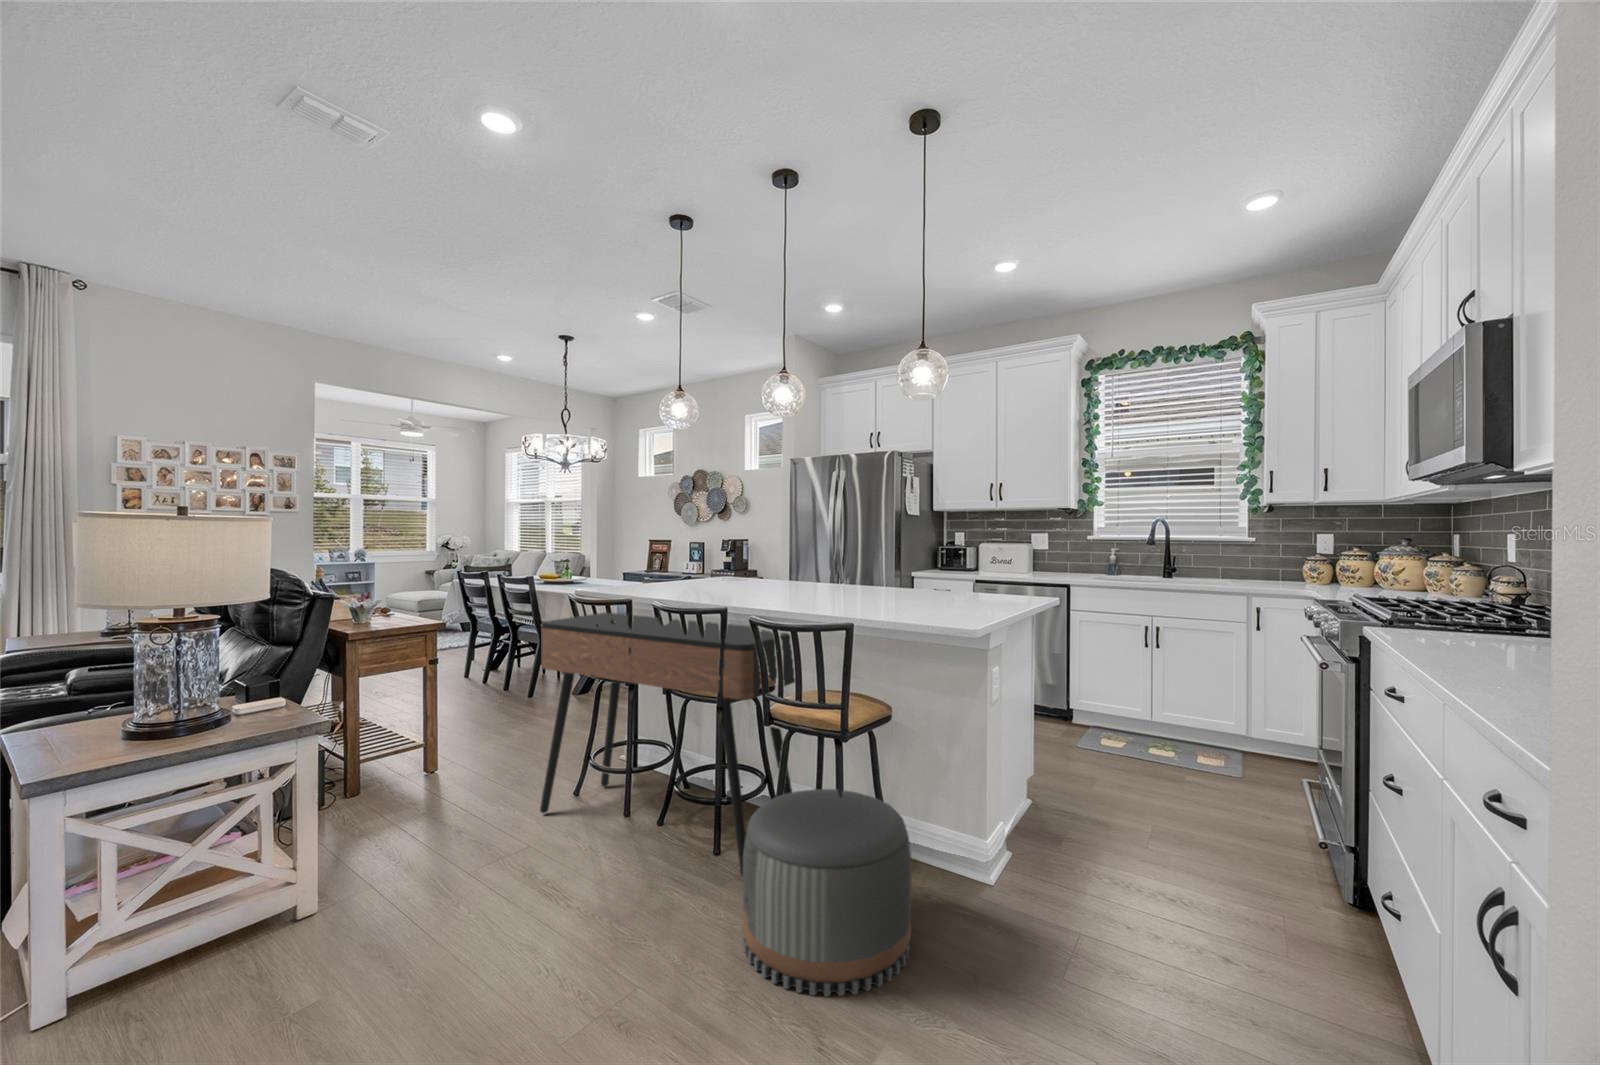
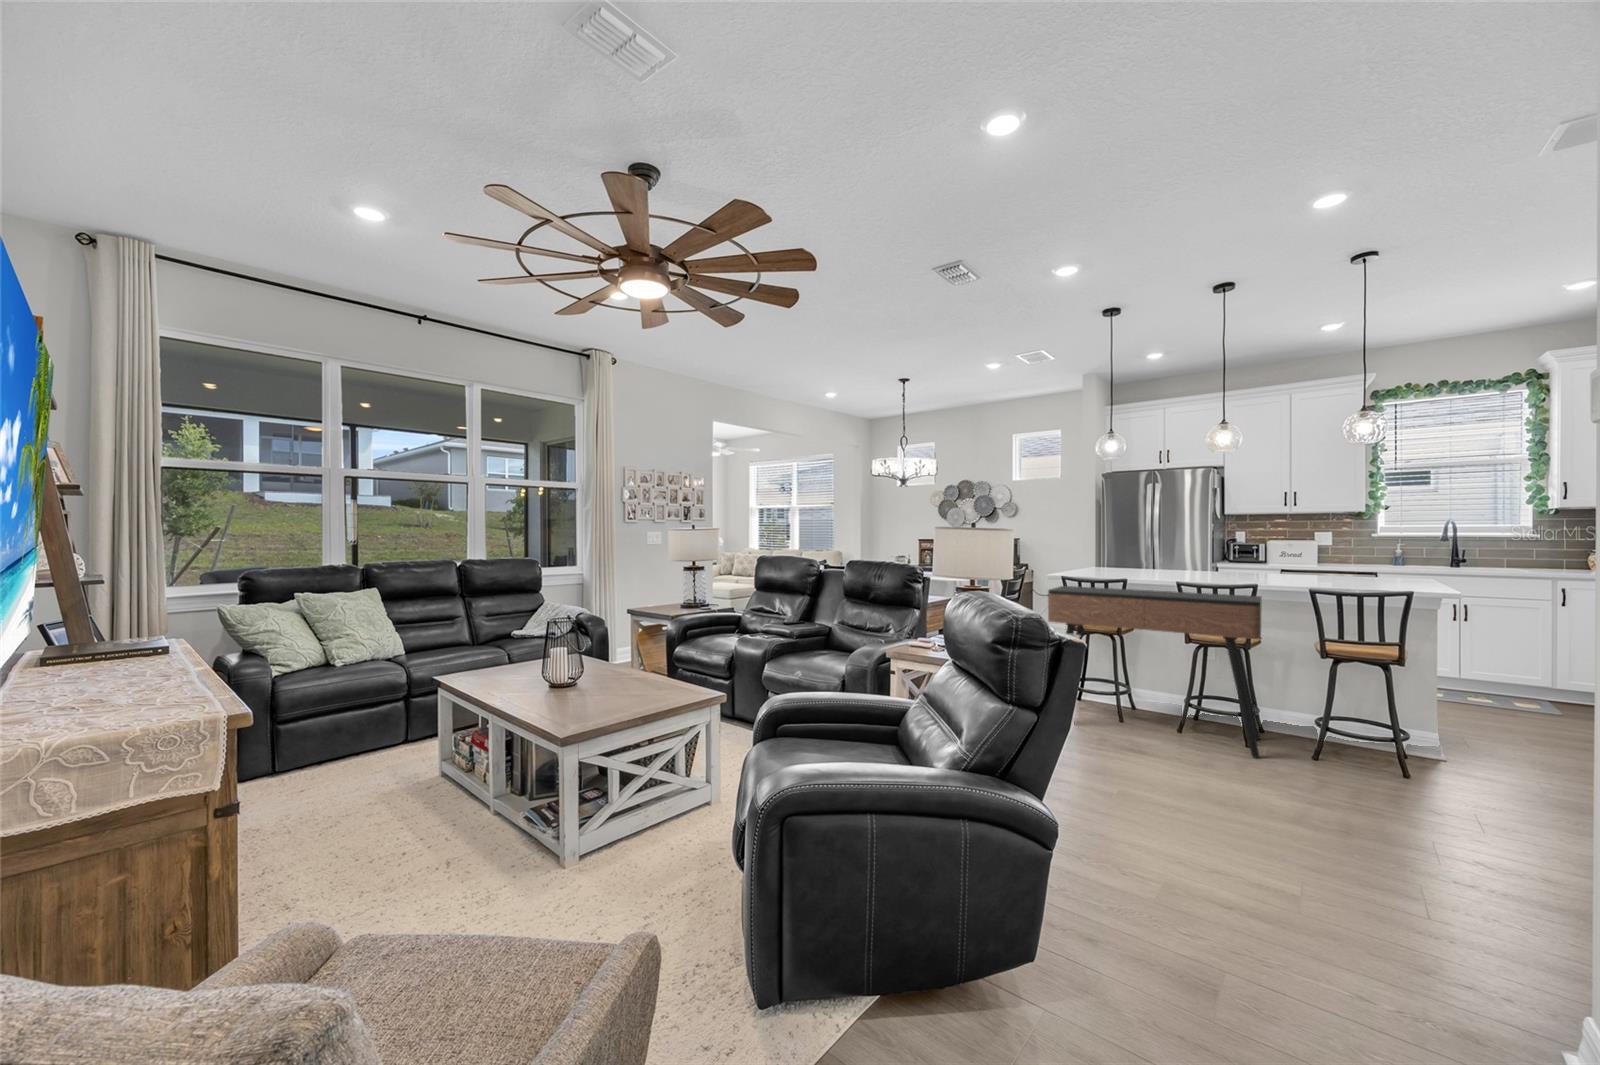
pouf: present [743,789,912,997] -> none [1302,696,1445,812]

